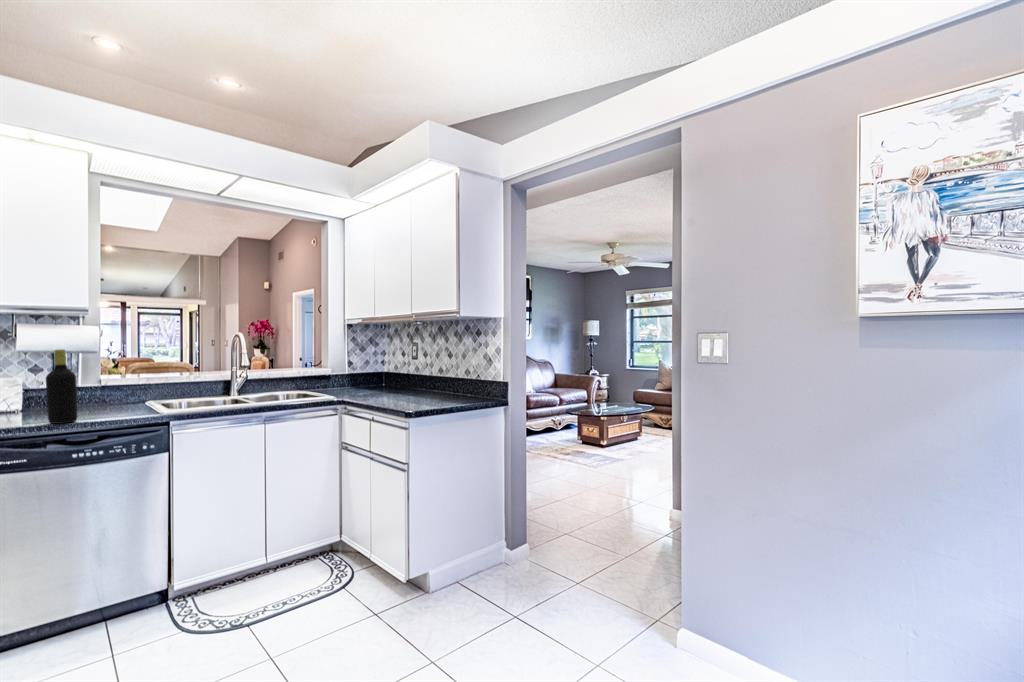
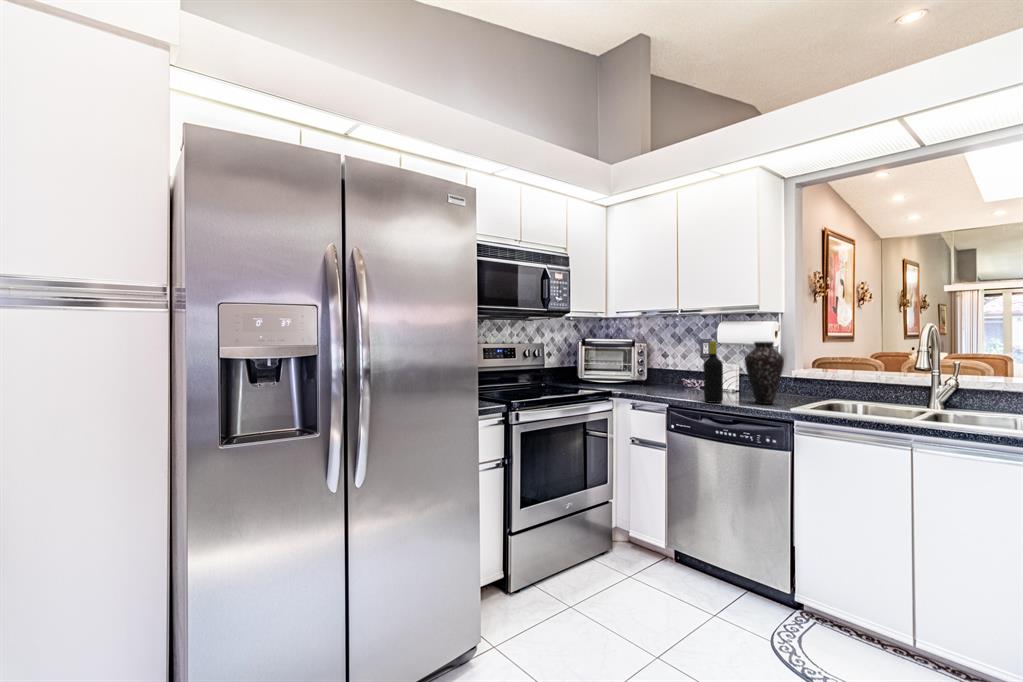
vase: none [89,348,137,415] -> present [745,342,784,404]

